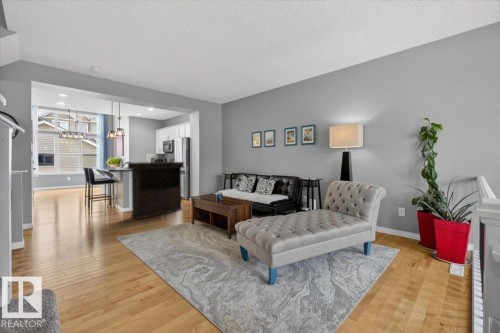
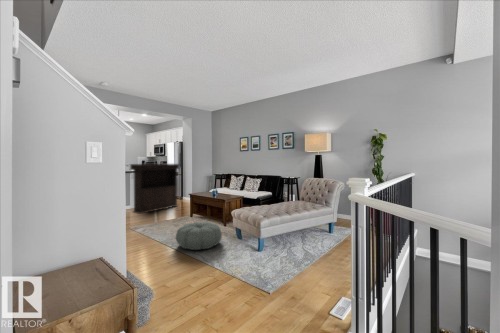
pouf: none [164,237,223,278] -> present [176,222,222,250]

